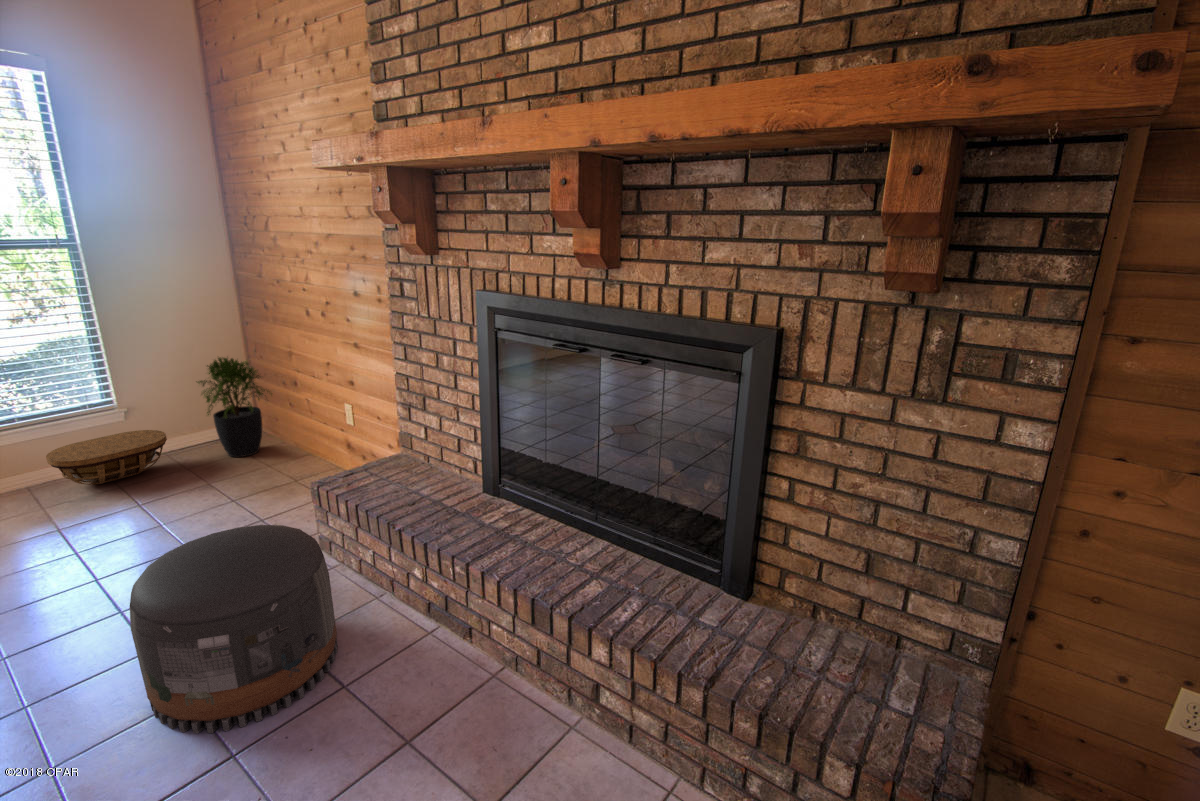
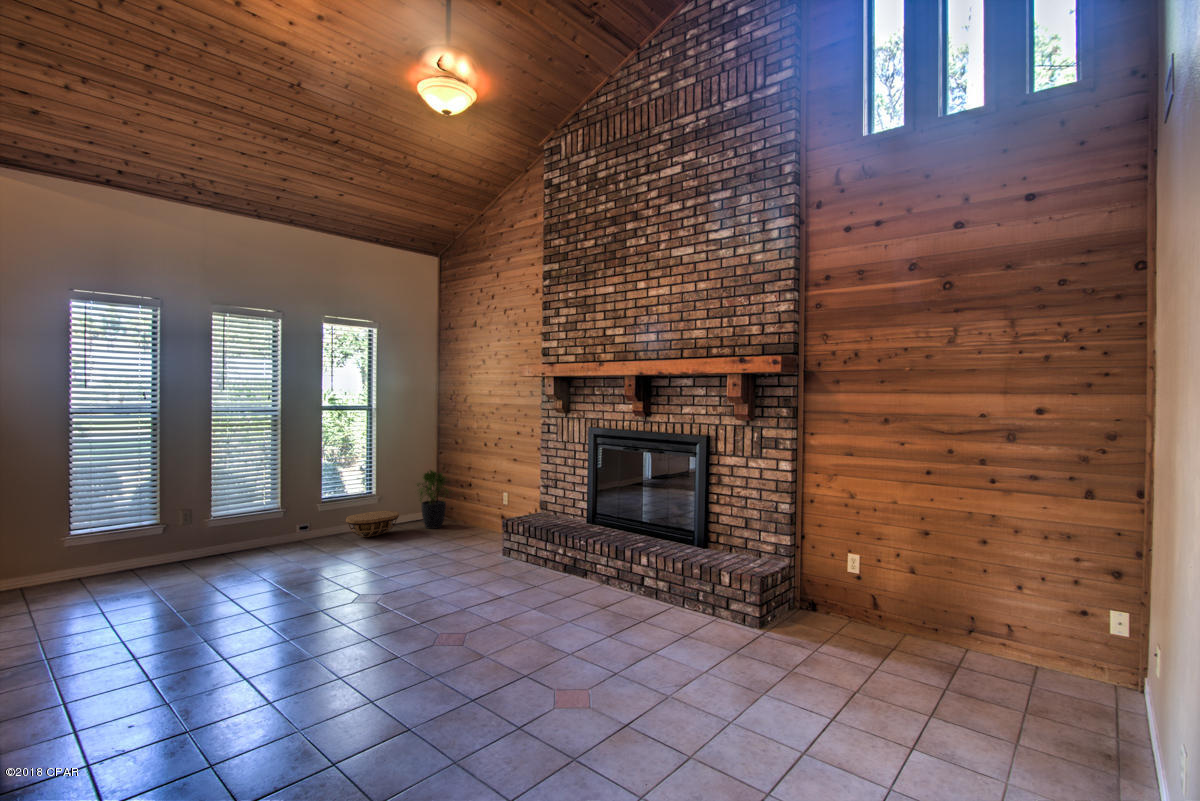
pouf: present [130,525,338,733] -> none [457,526,528,597]

